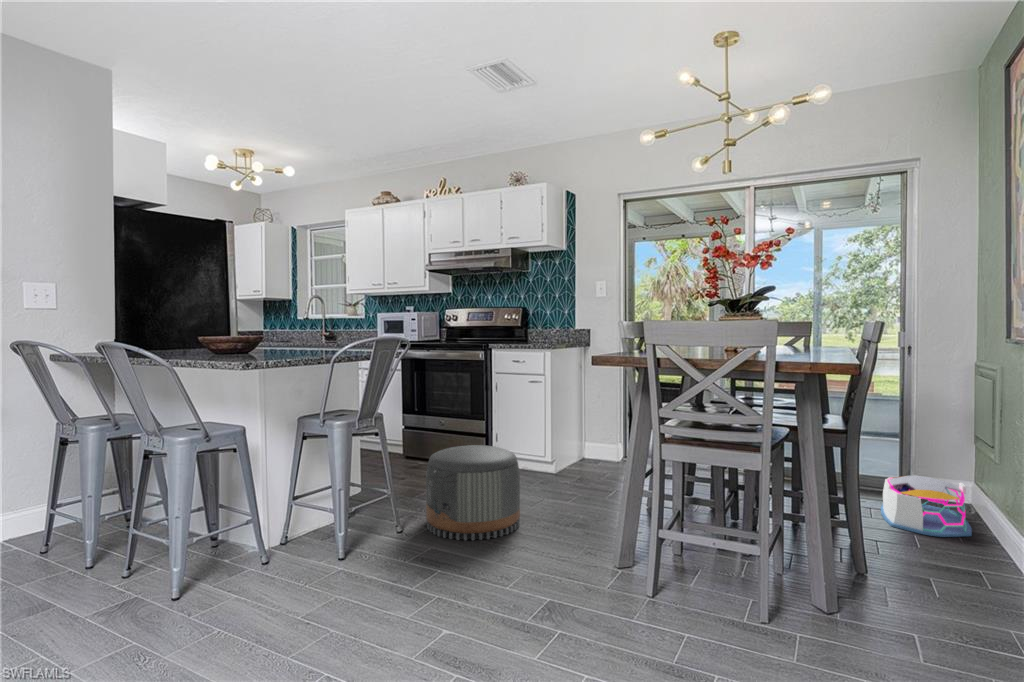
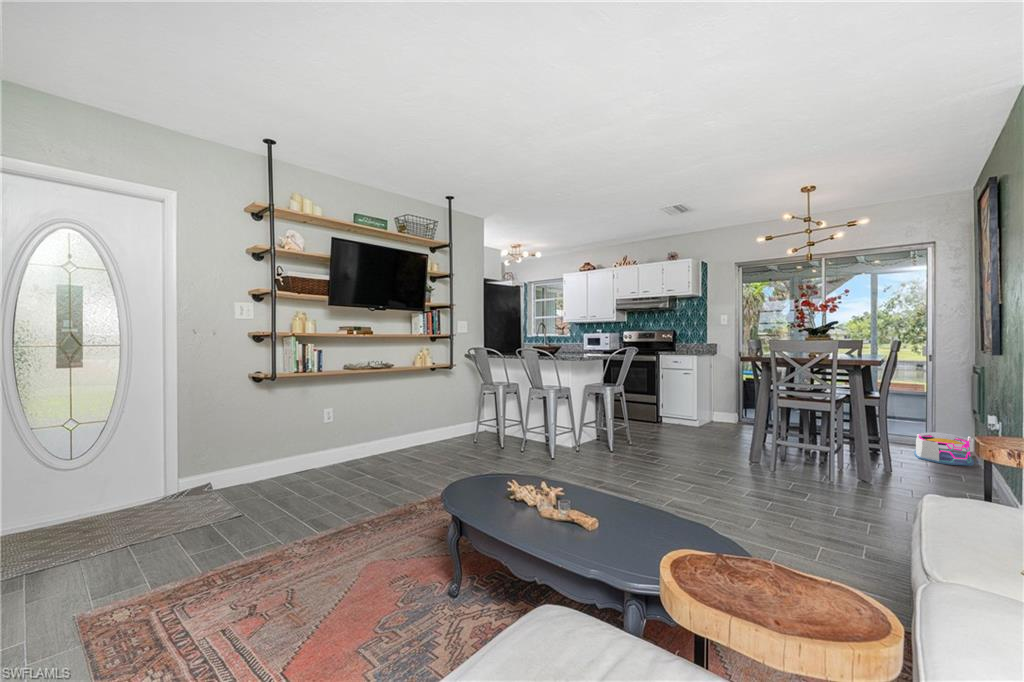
pouf: present [426,445,520,540] -> none [638,405,688,450]

